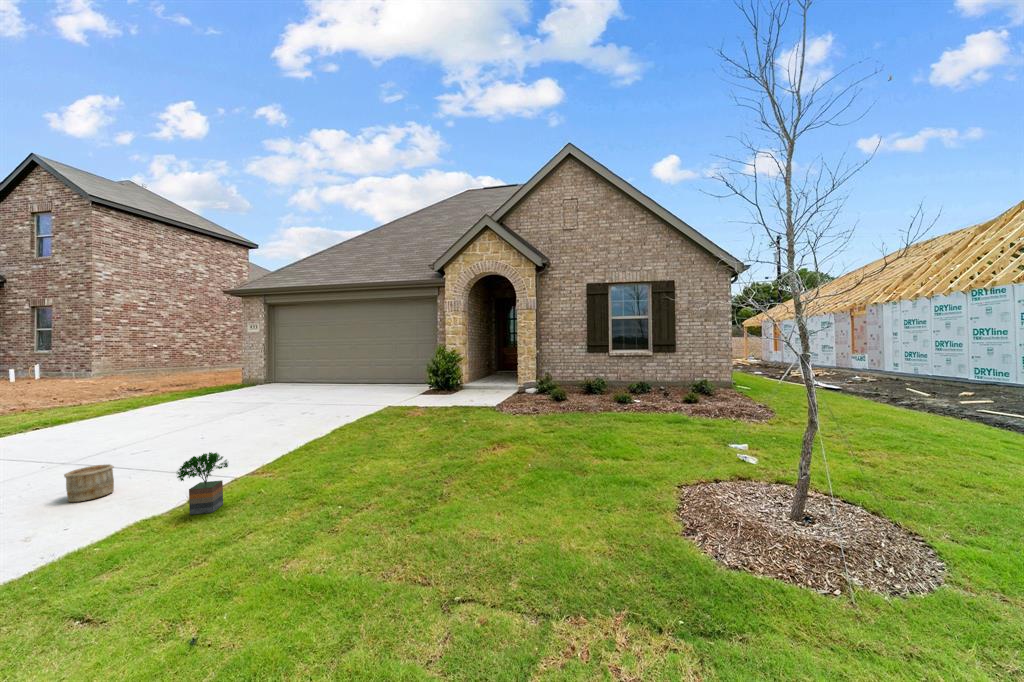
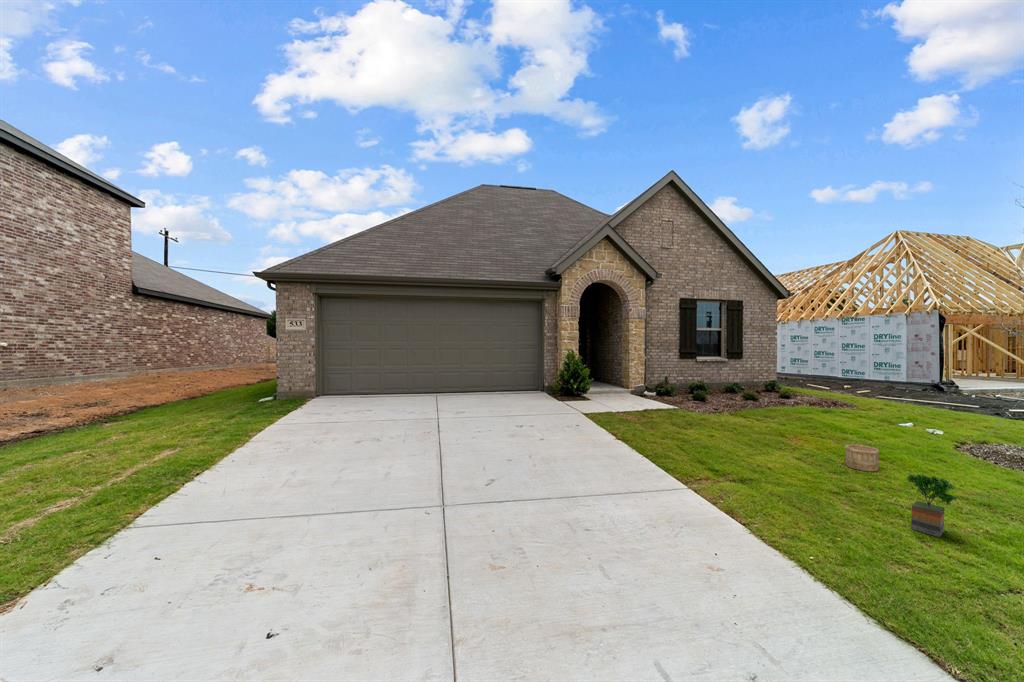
wooden bucket: present [64,465,114,502] -> present [845,444,879,472]

